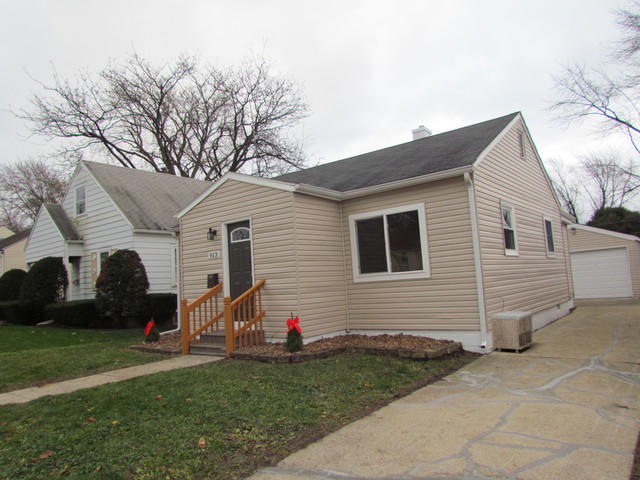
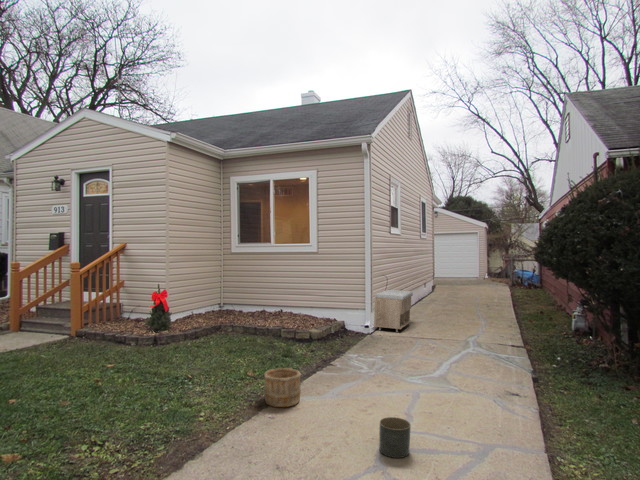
wooden bucket: none [375,377,408,410] -> present [264,368,301,407]
planter: none [472,416,502,451] -> present [379,417,411,458]

